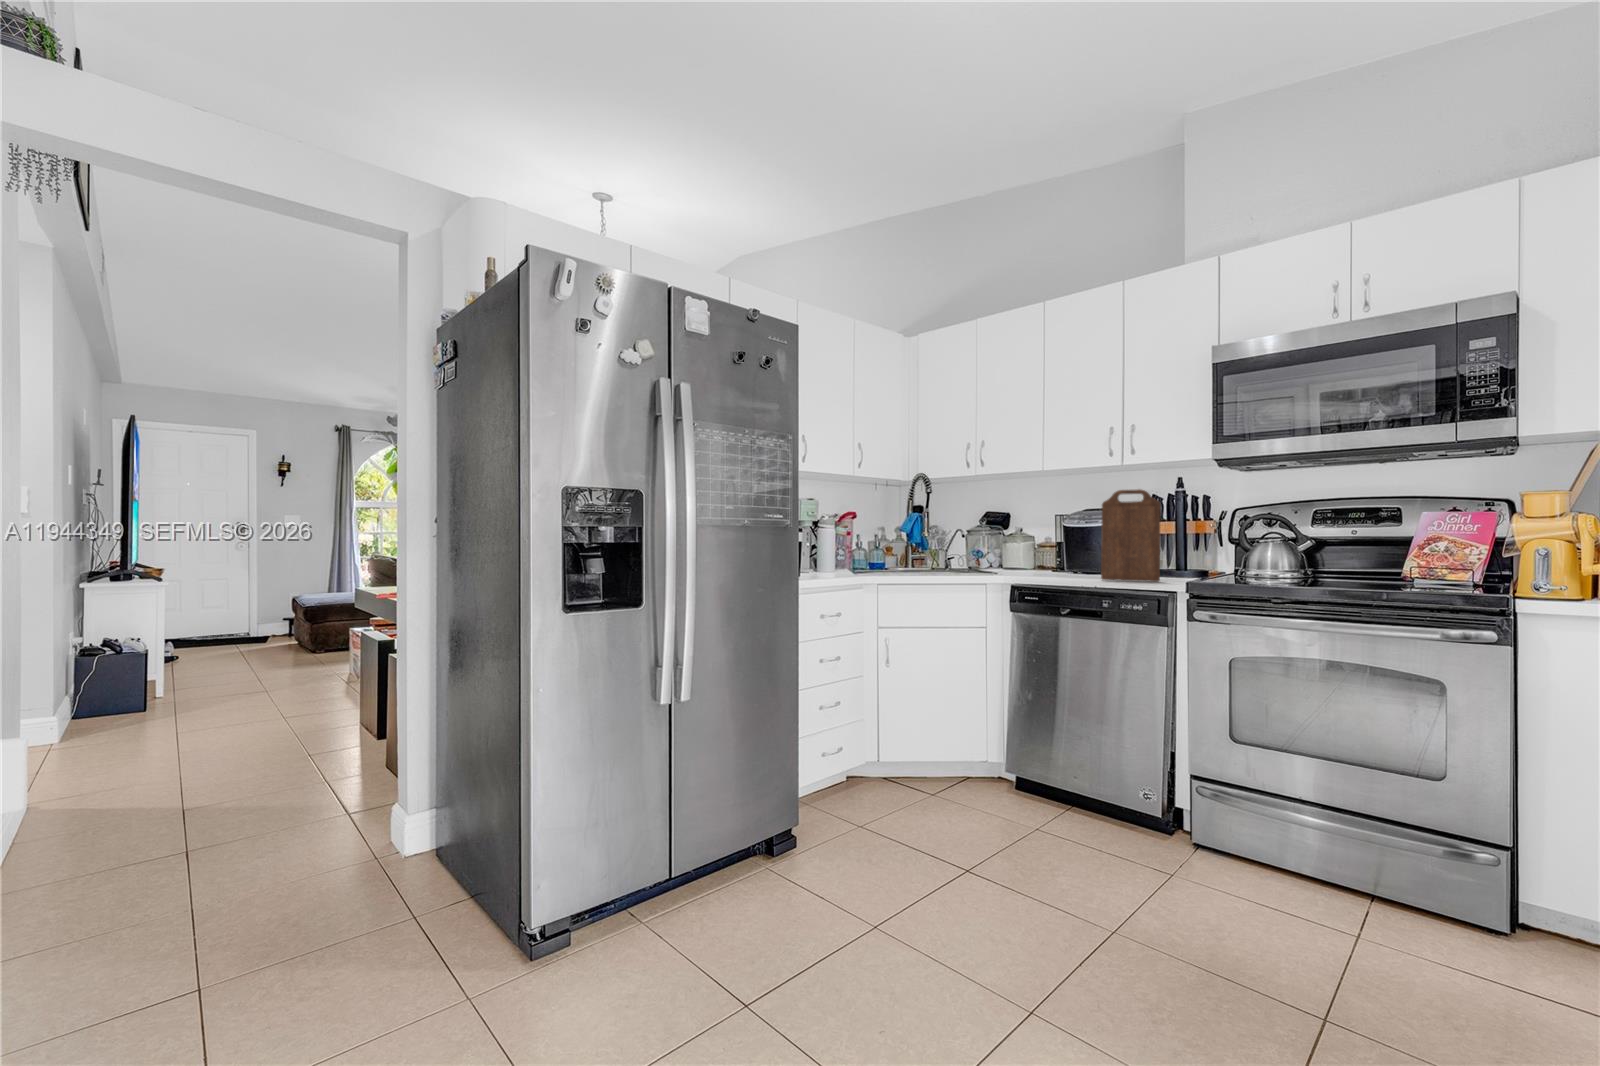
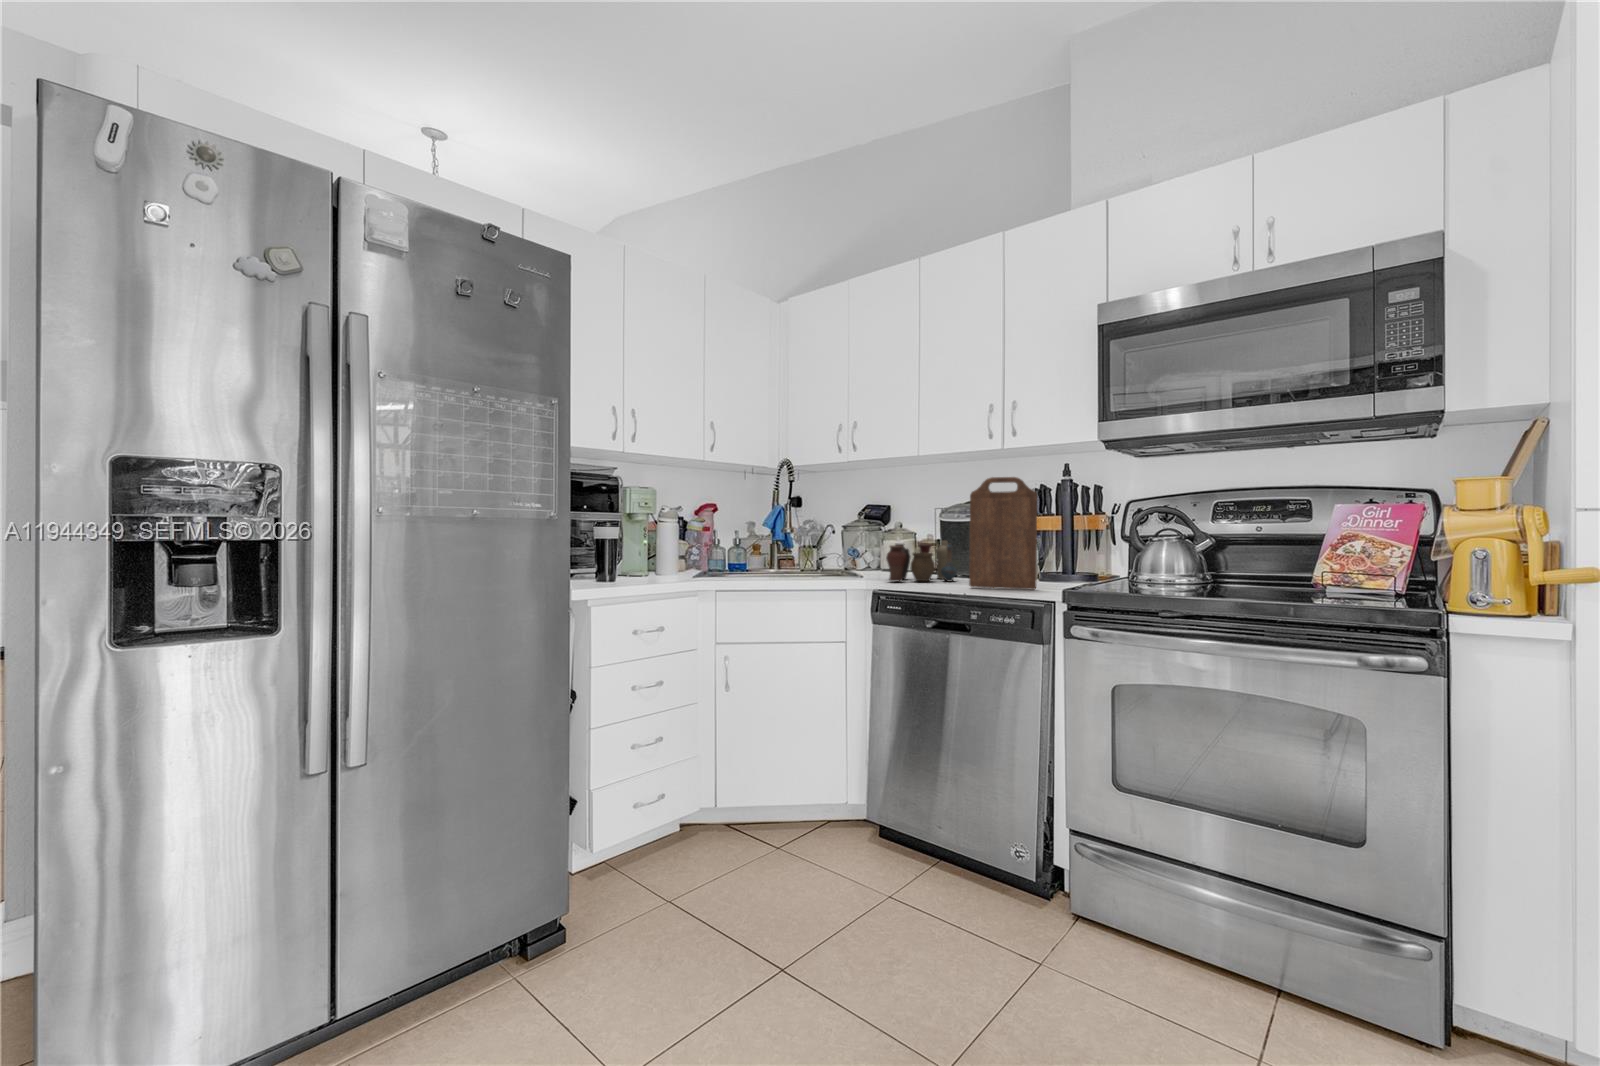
vase: none [1024,541,1086,576] -> present [886,540,958,581]

